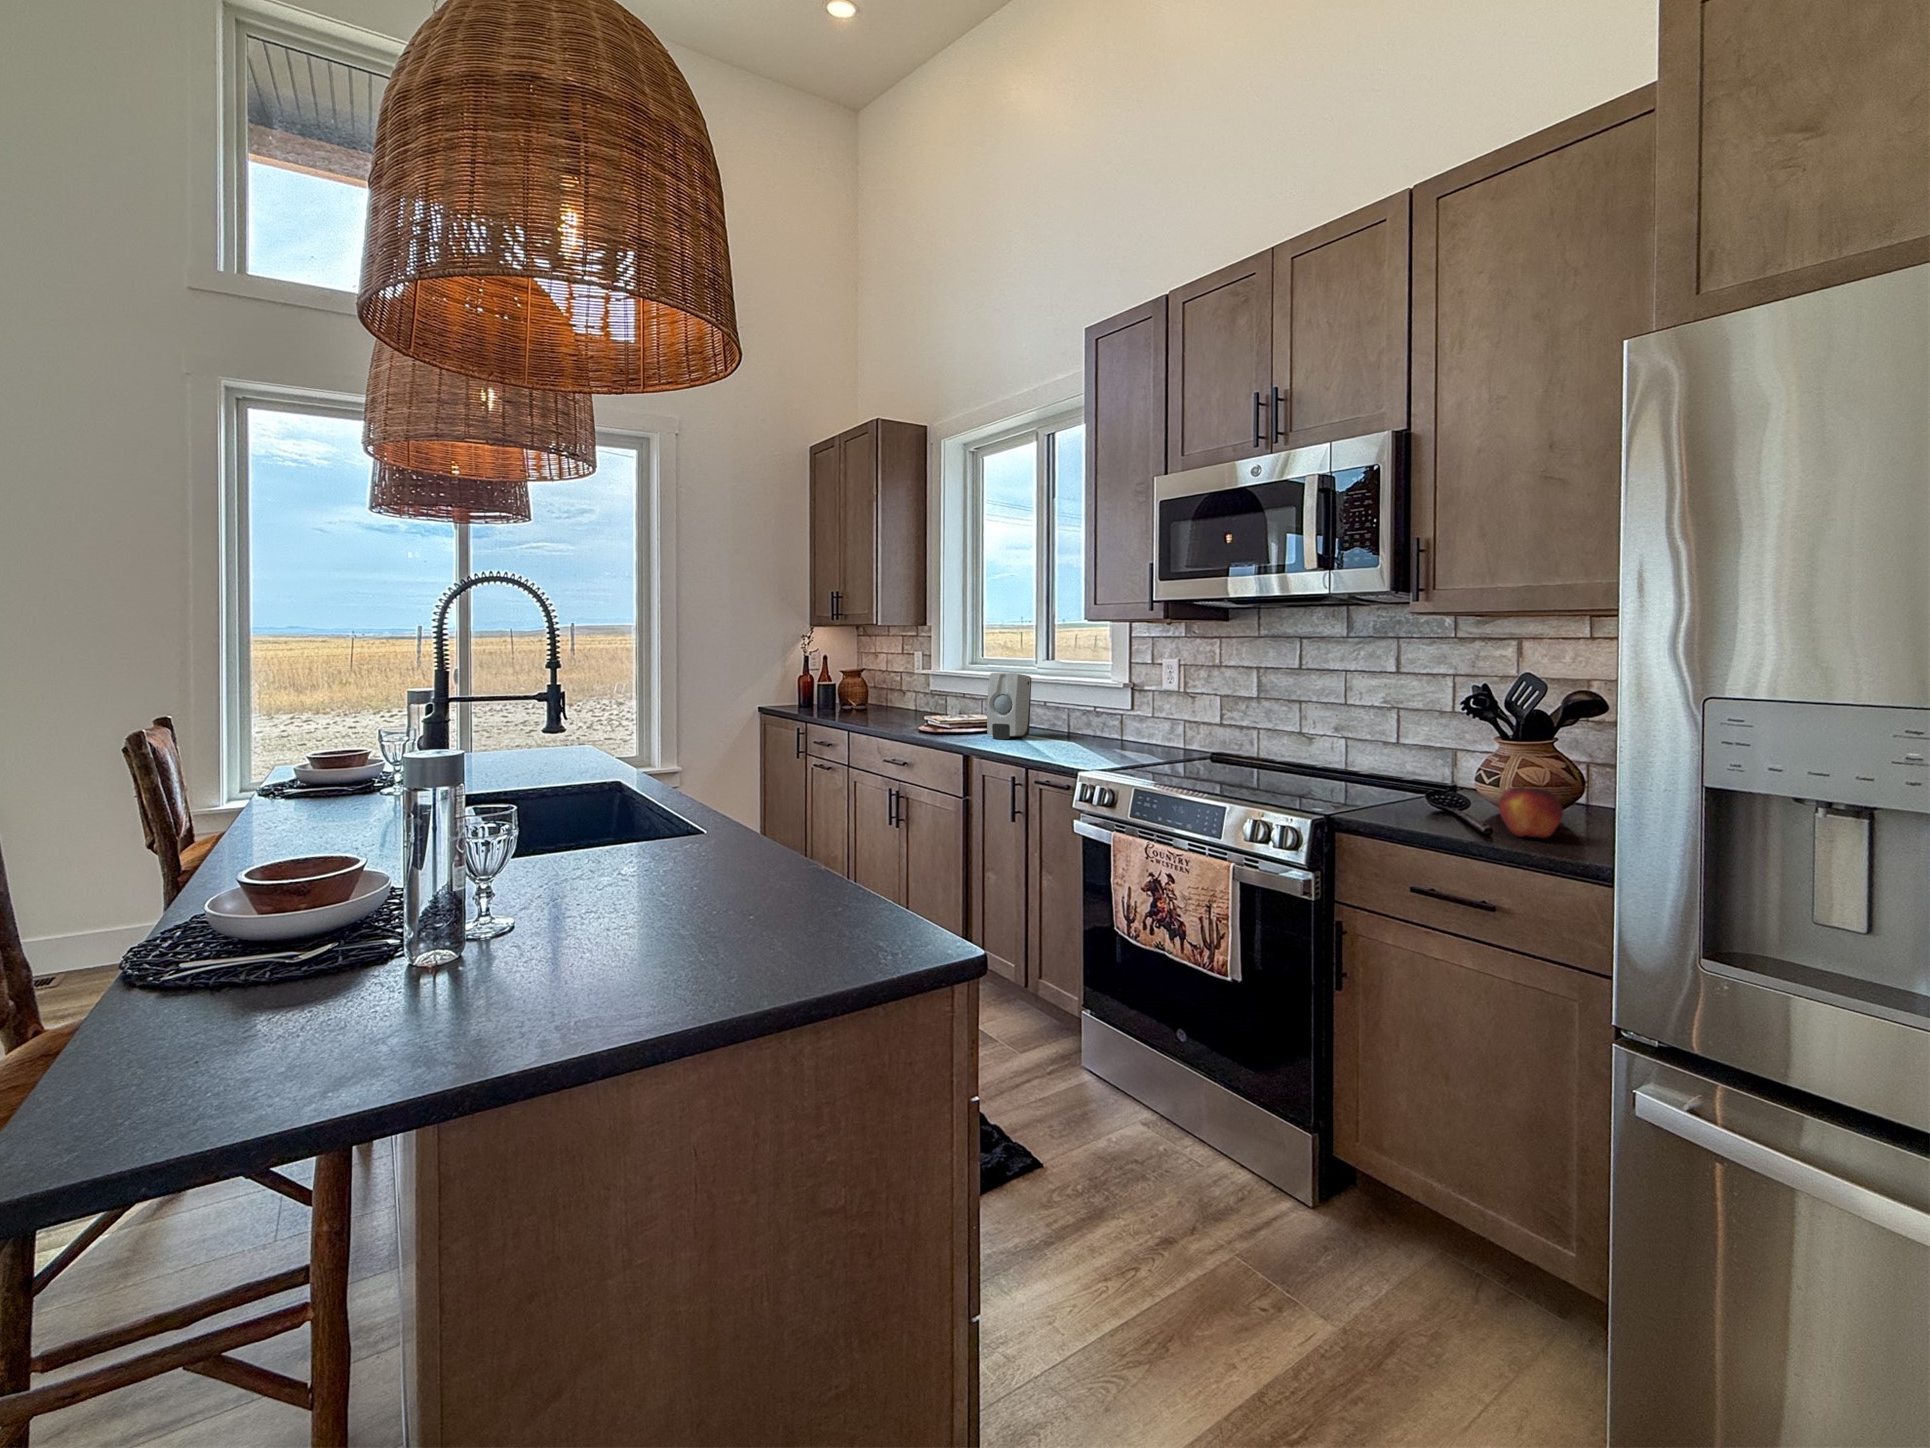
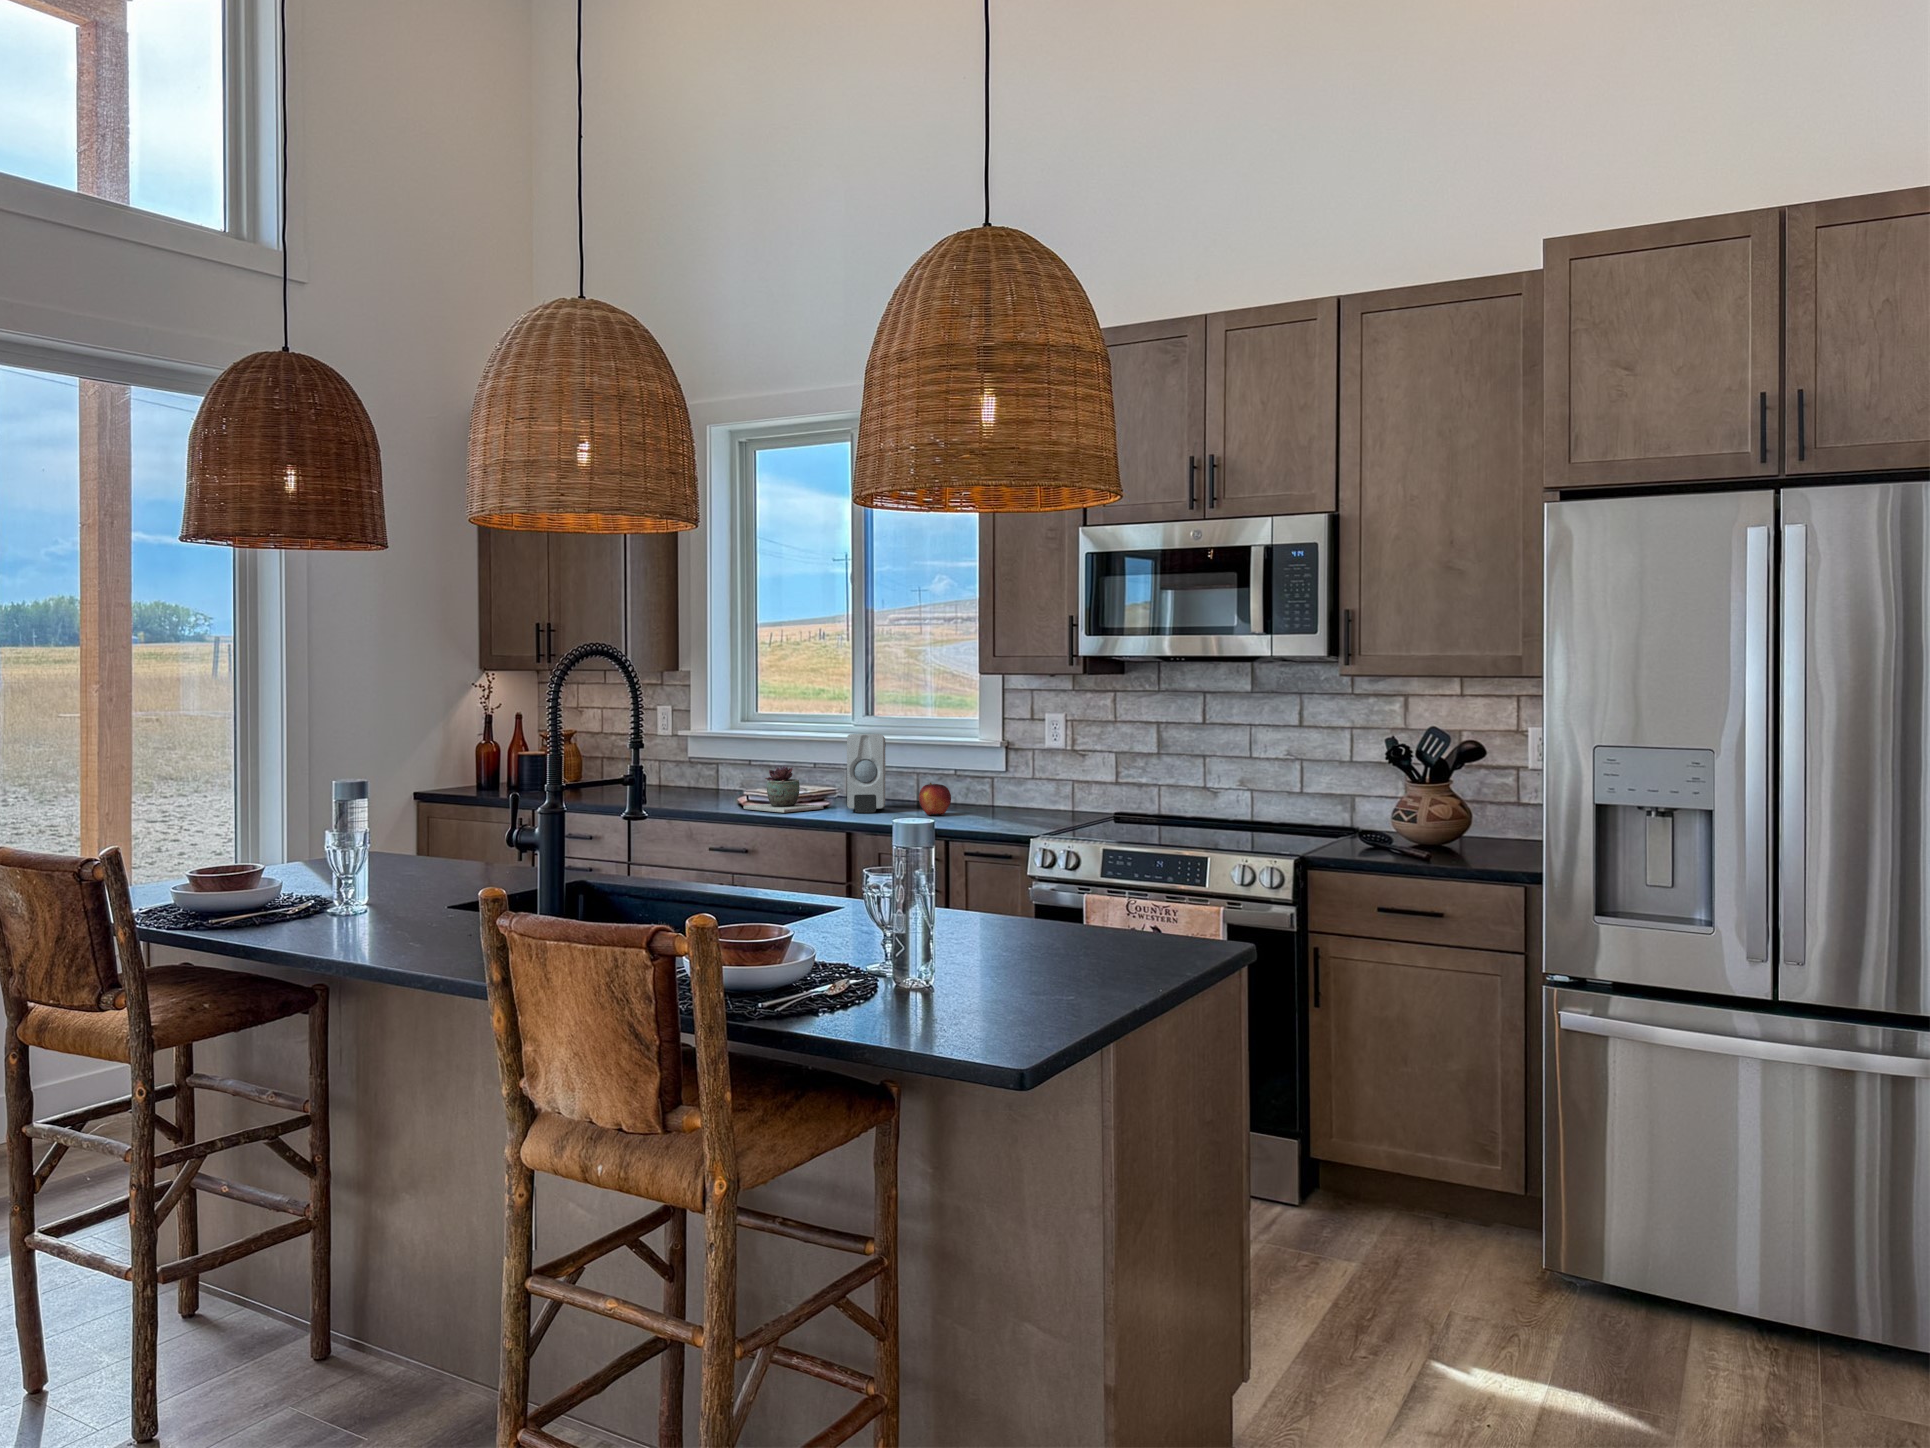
succulent plant: none [921,698,978,735] -> present [744,766,823,813]
fruit: present [1499,785,1563,838] -> present [919,783,951,815]

